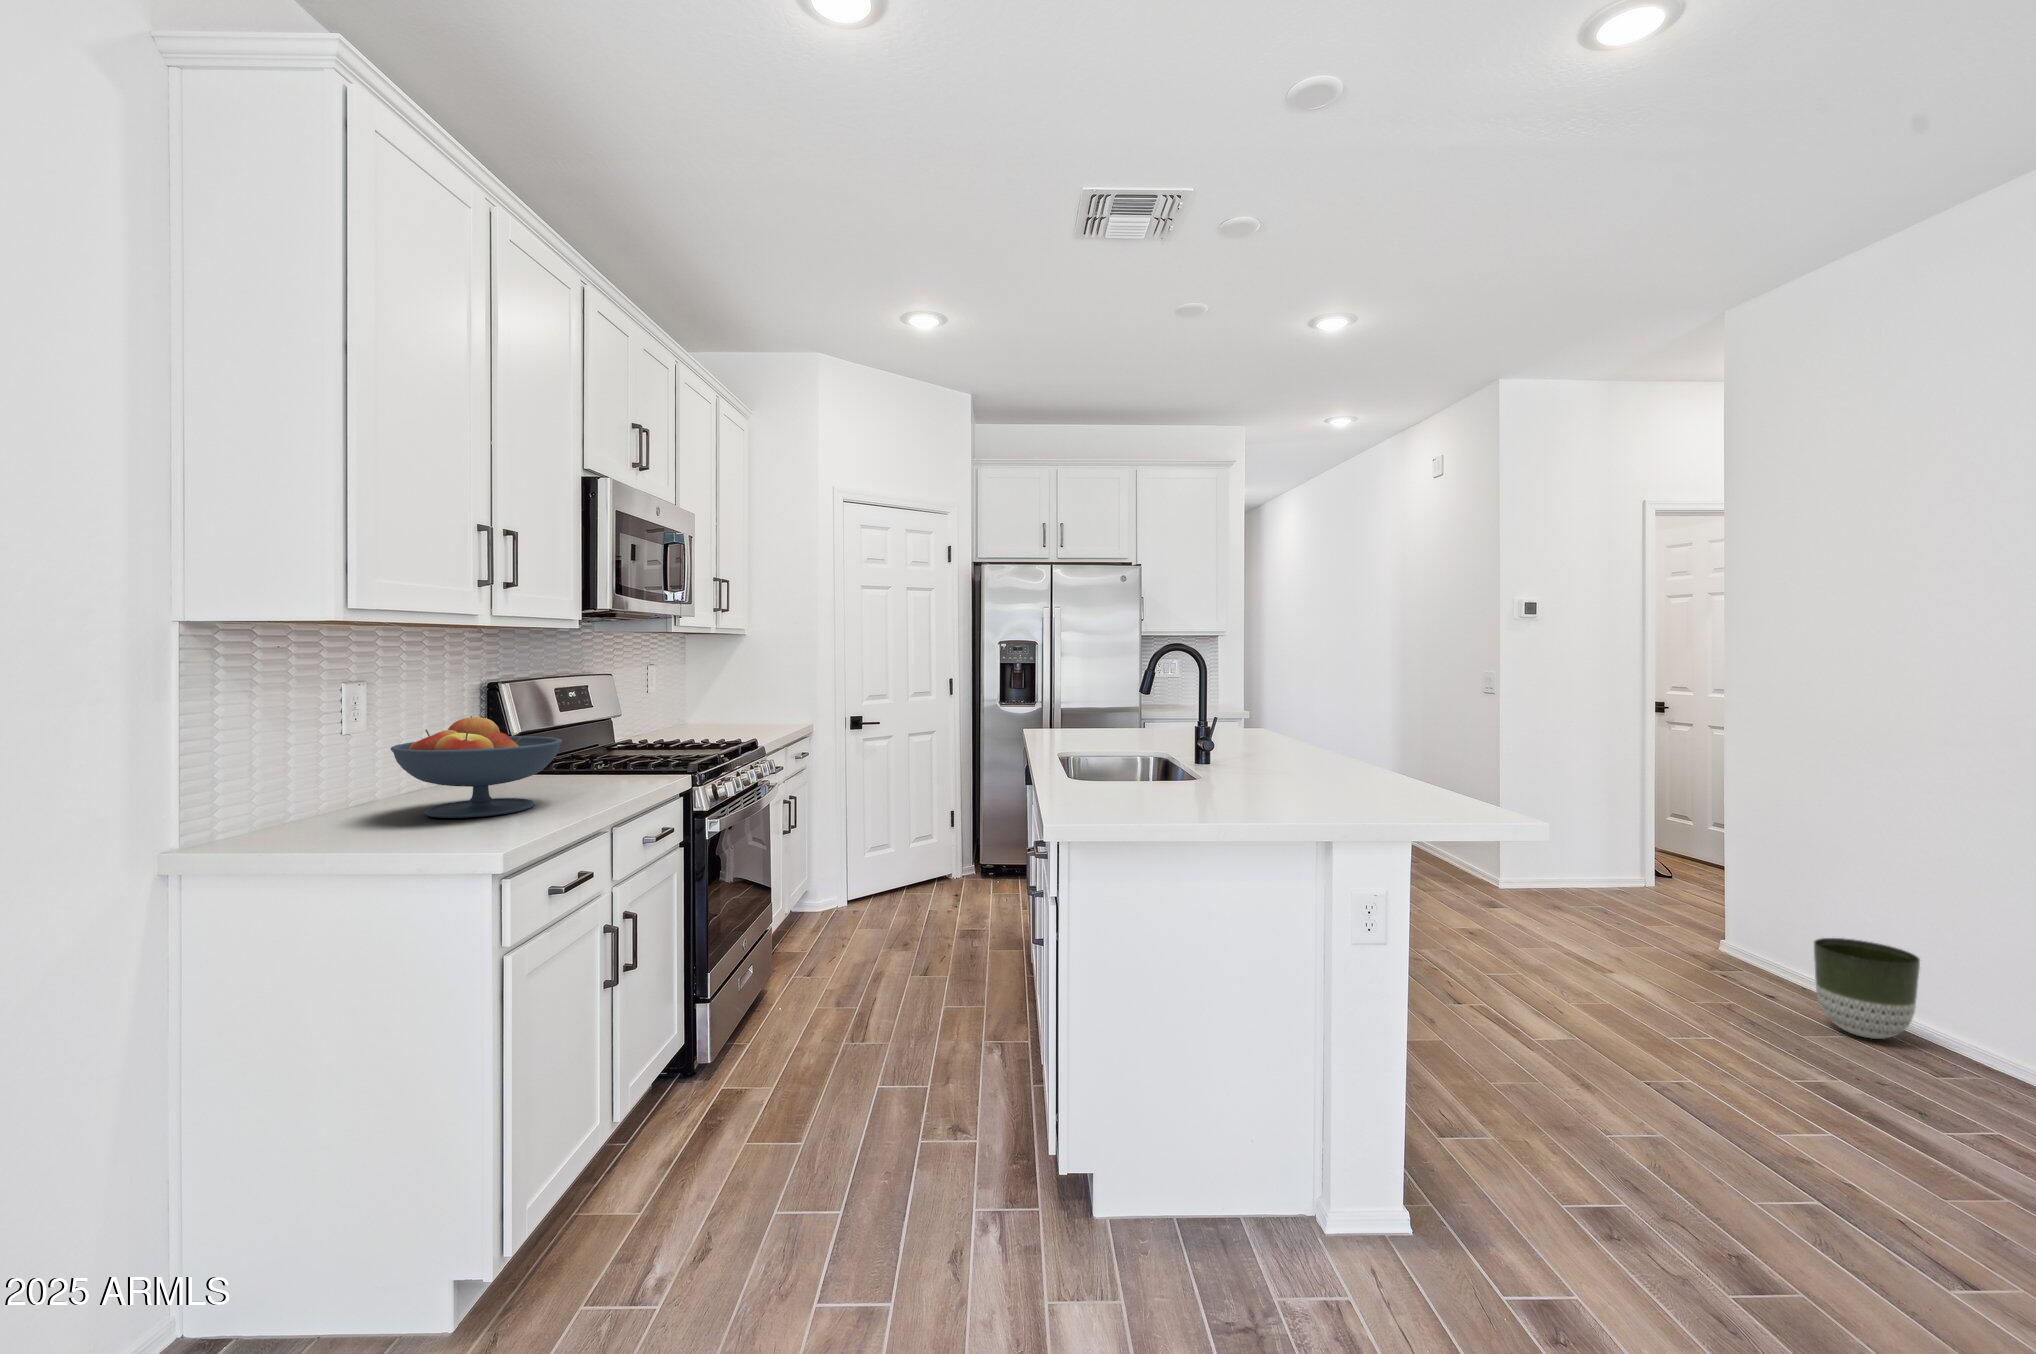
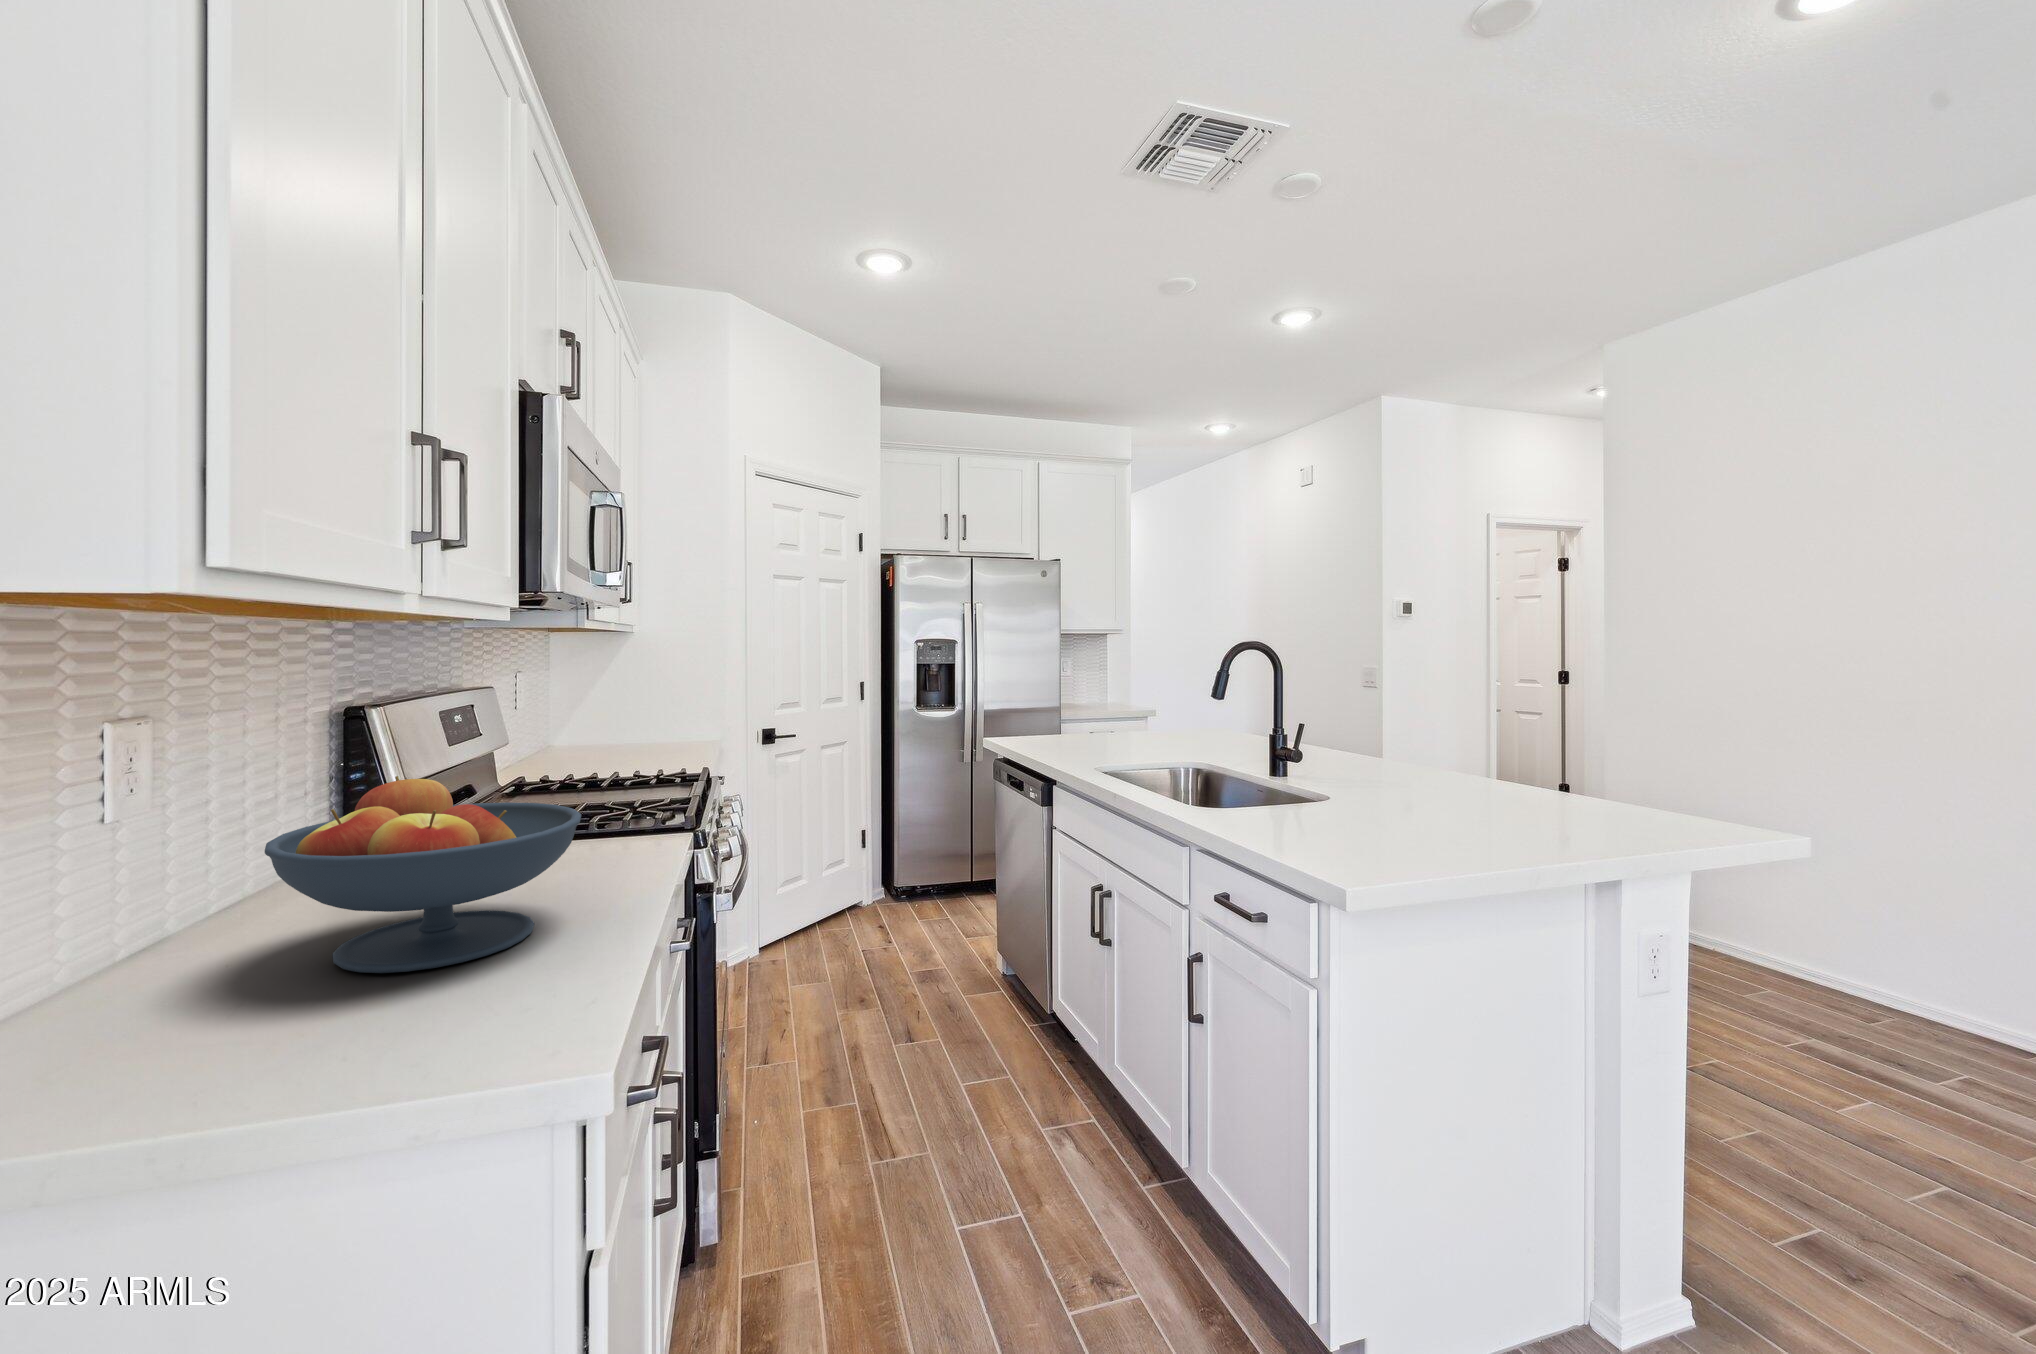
planter: present [1814,938,1920,1039] -> none [1743,911,1836,1000]

